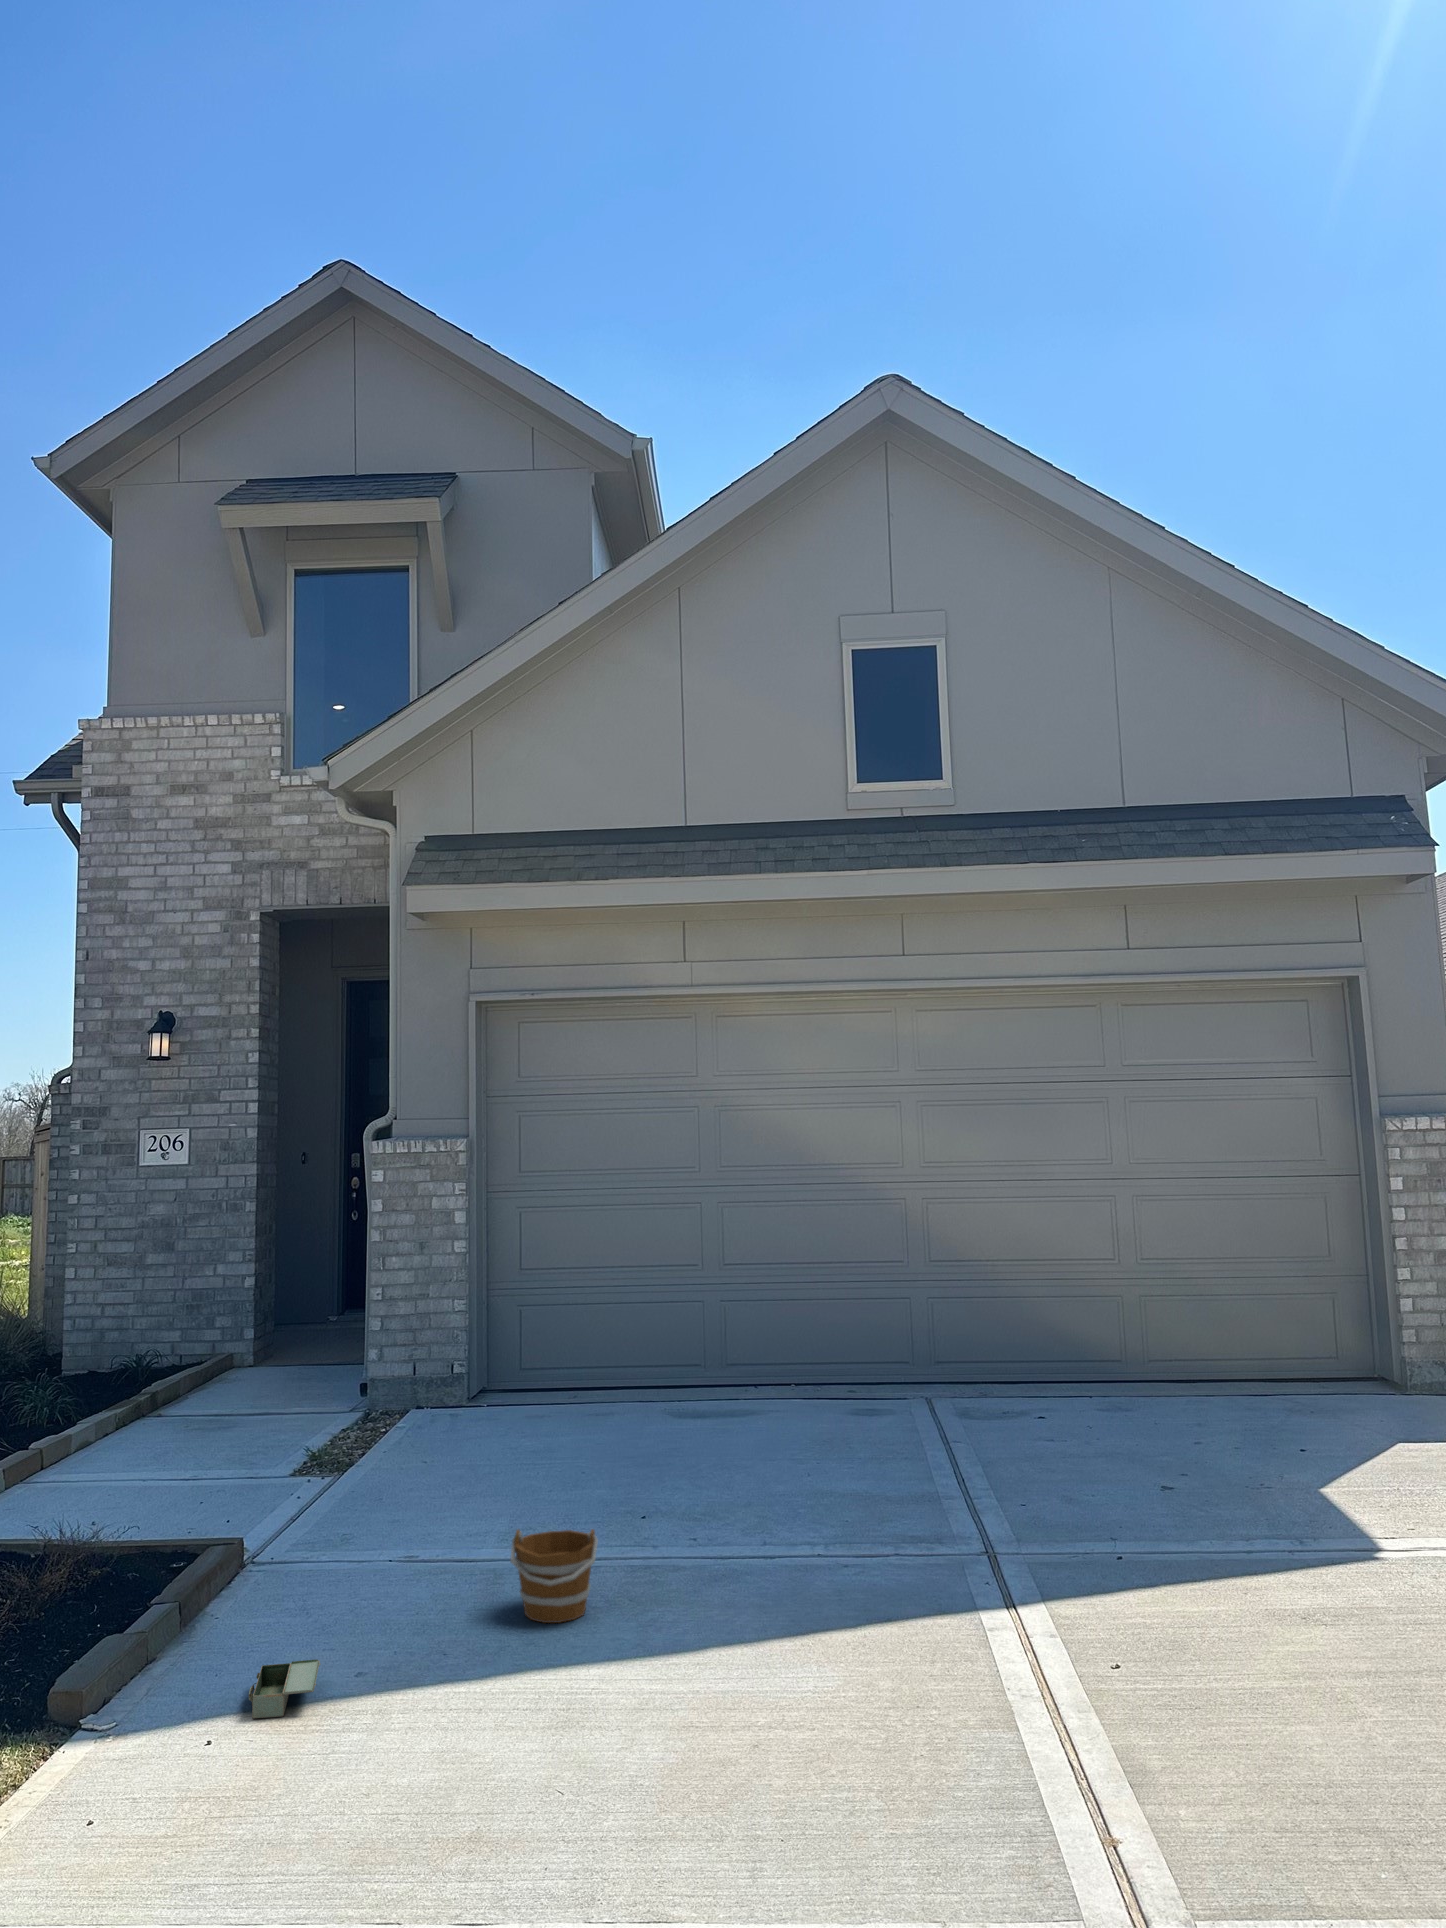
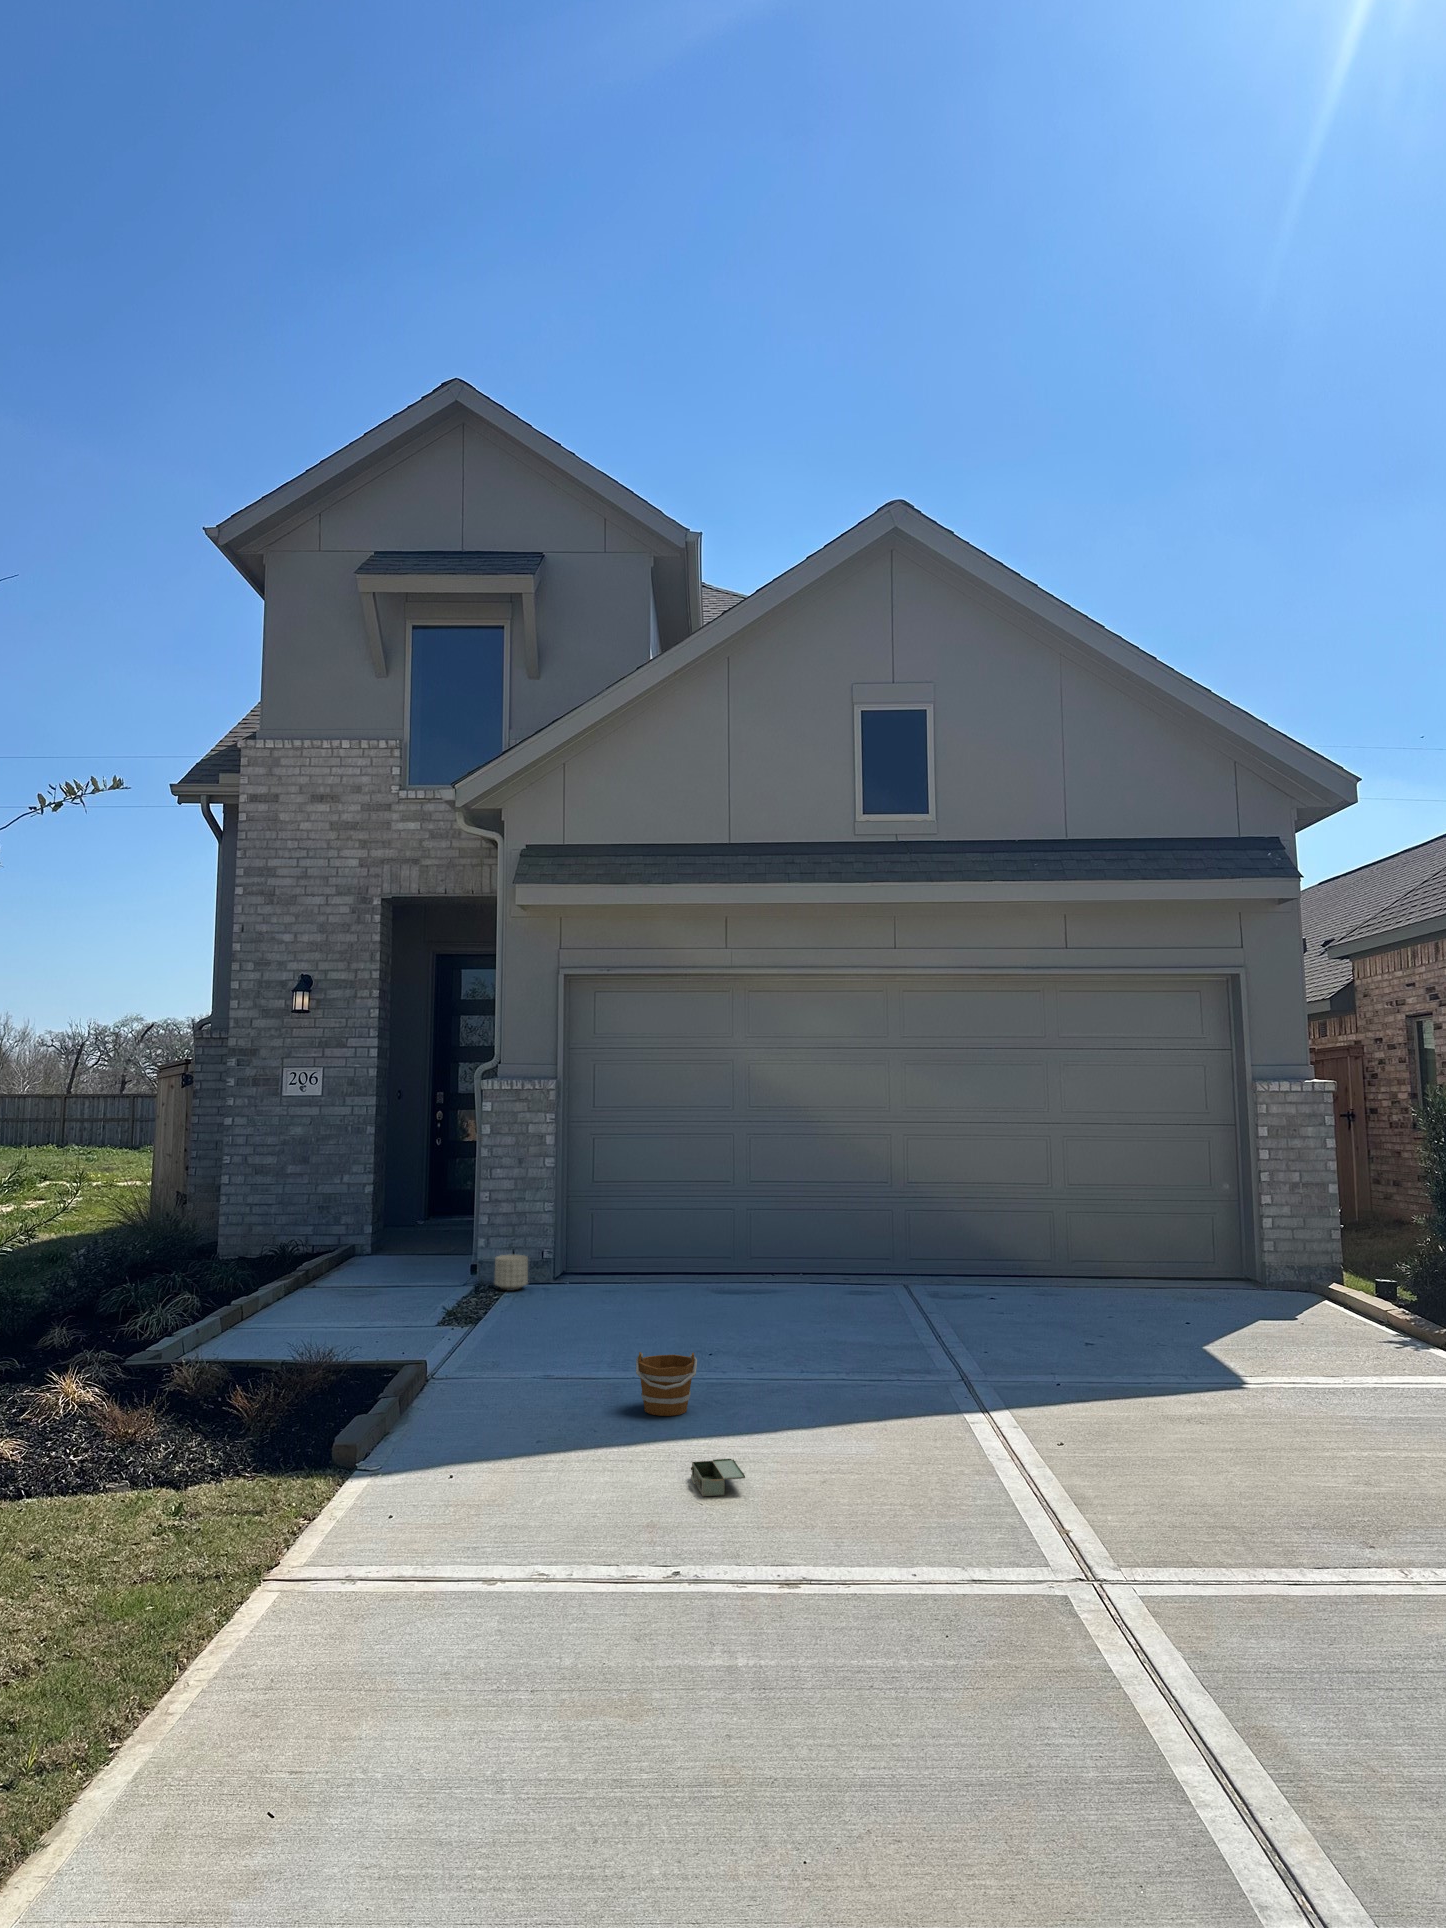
planter: none [384,1369,428,1417] -> present [494,1255,528,1291]
toolbox: present [249,1659,320,1719] -> present [691,1459,745,1496]

